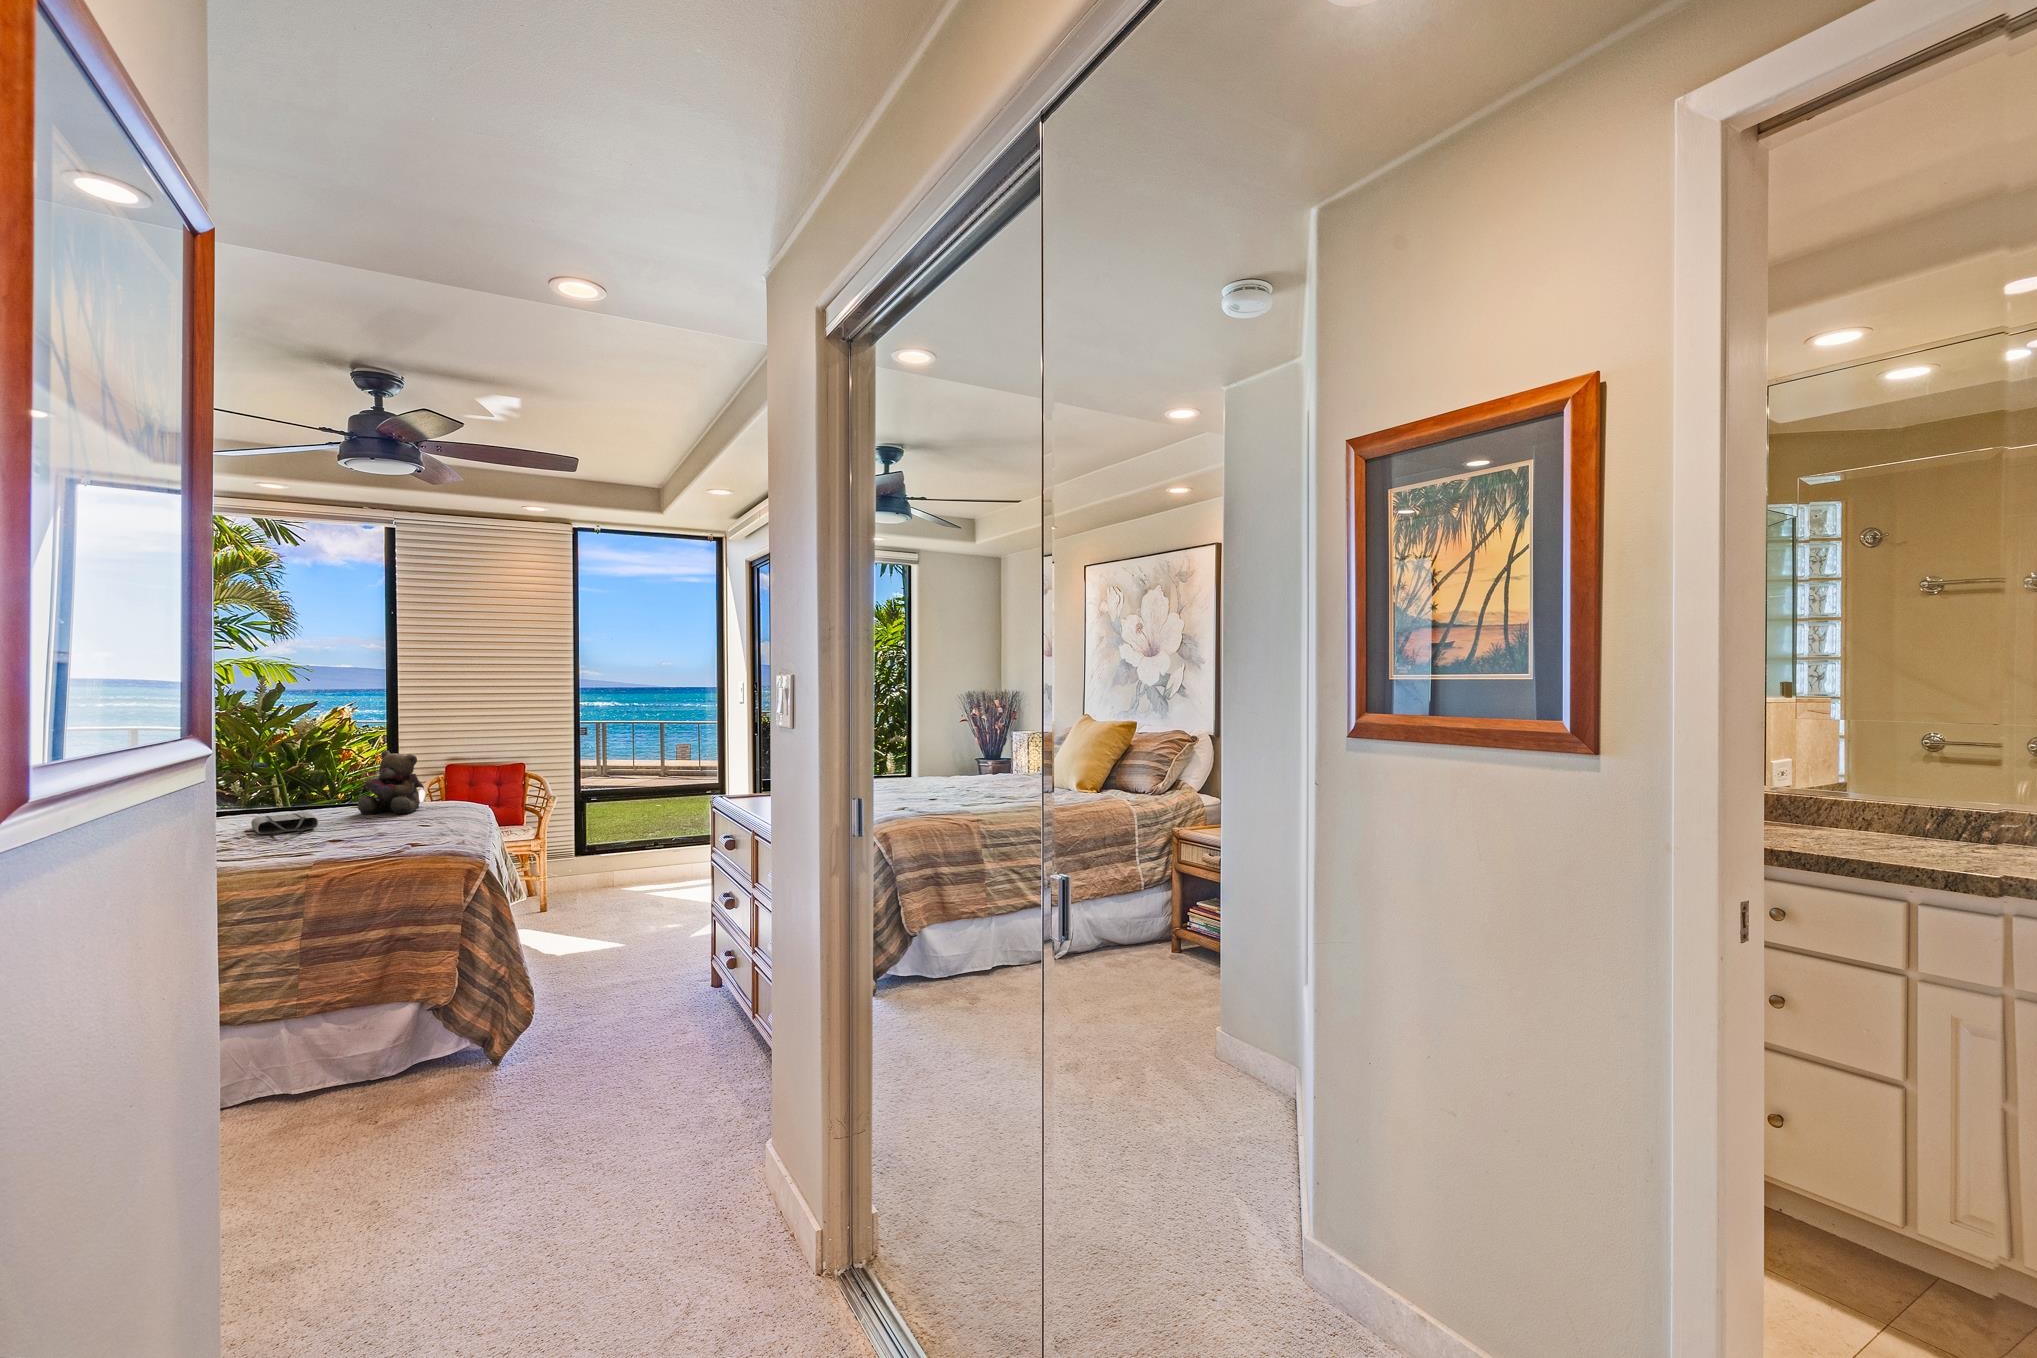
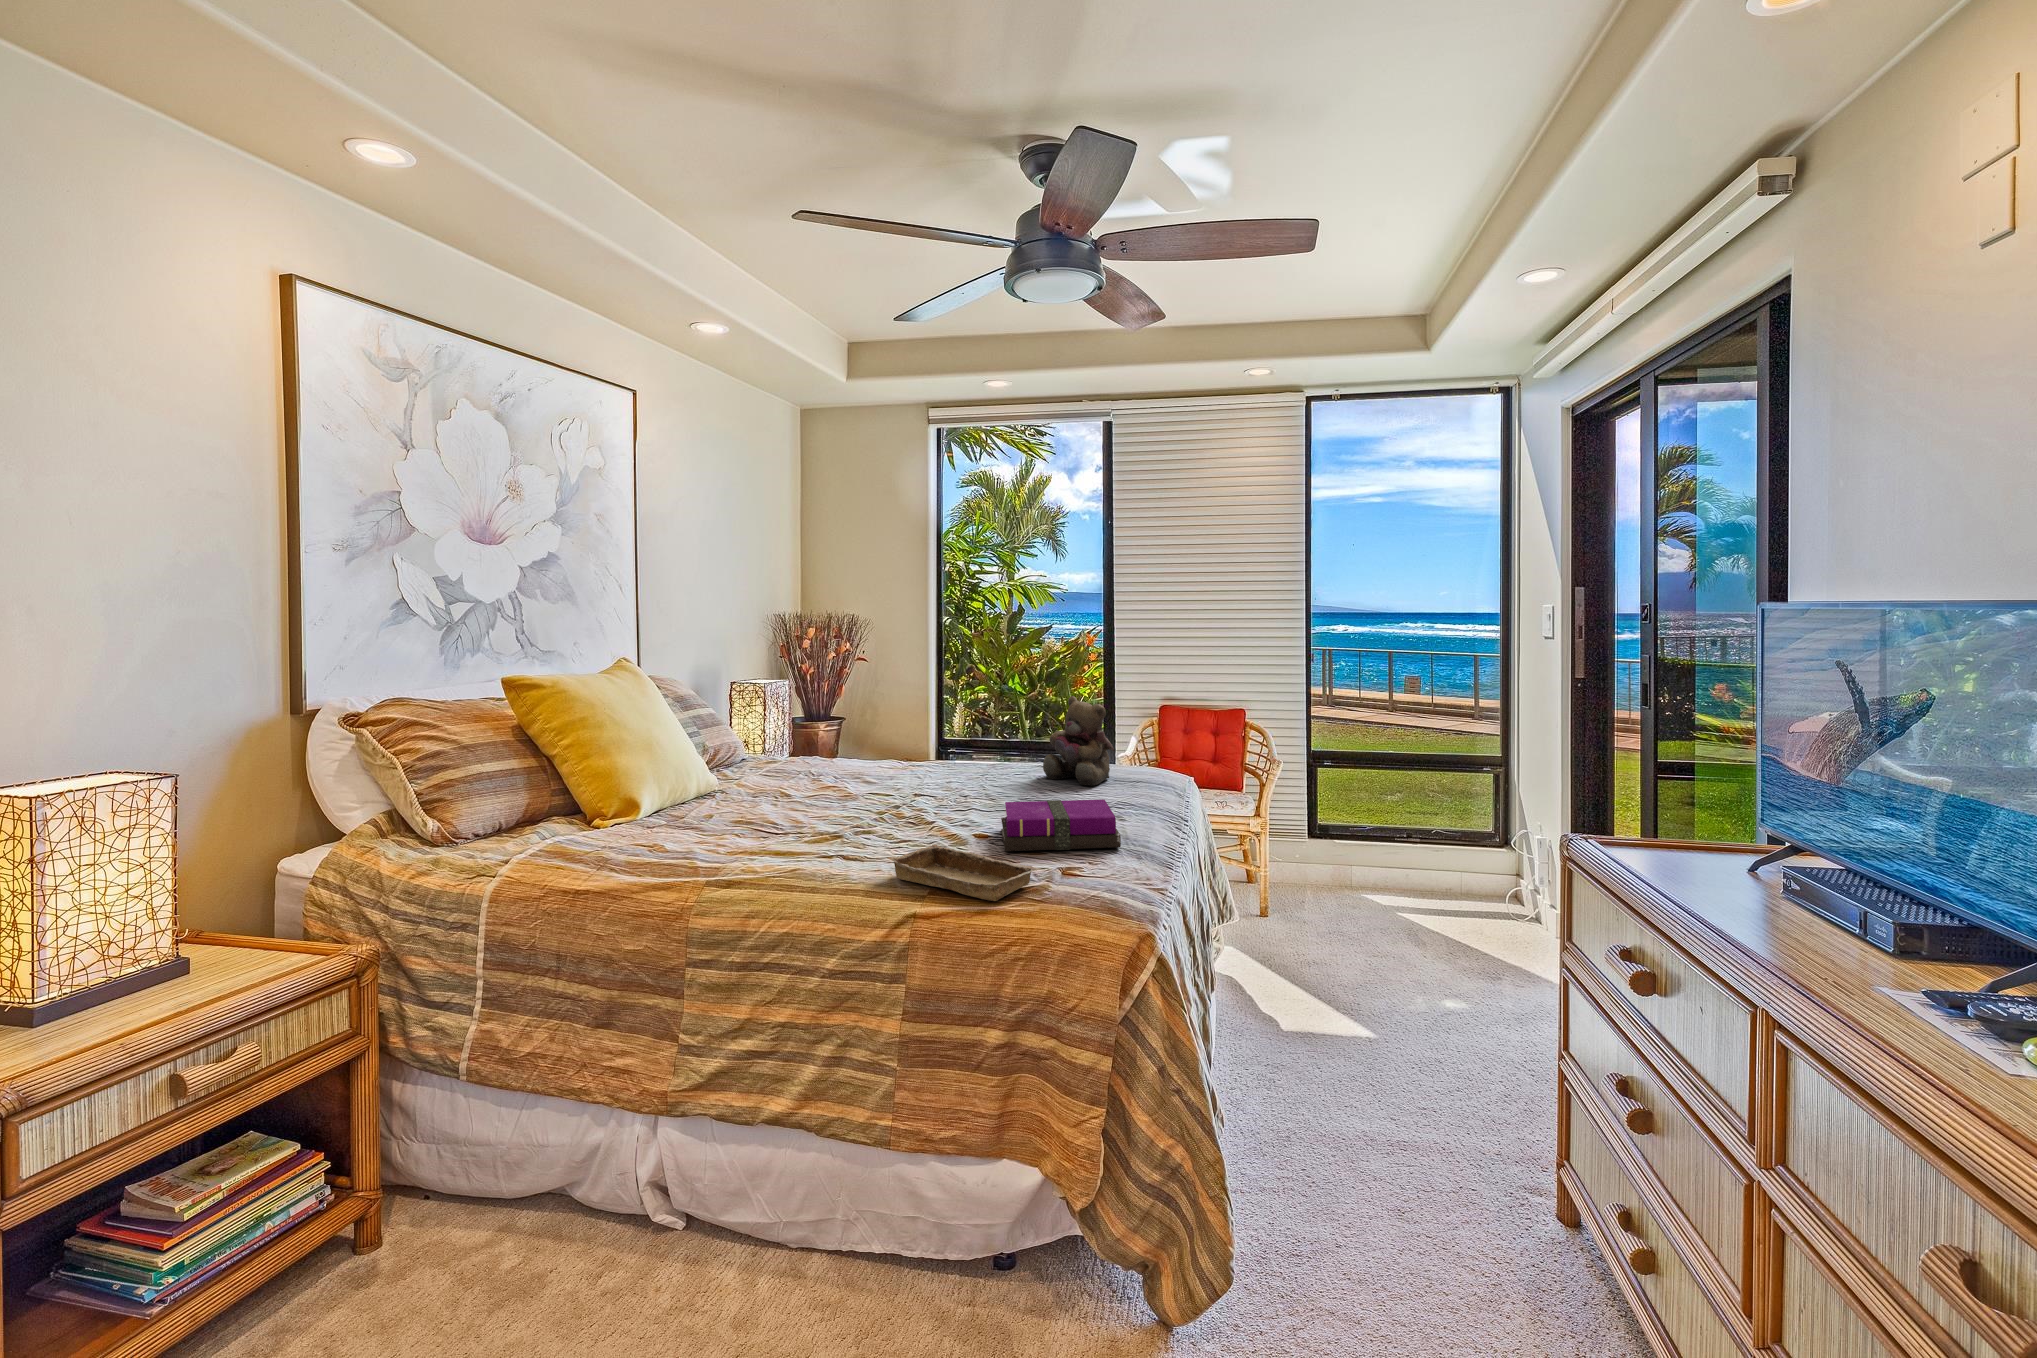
notebook: none [344,810,448,844] -> present [1001,799,1121,851]
tote bag: present [251,813,319,835] -> none [924,773,990,807]
tray: none [271,842,399,863] -> present [887,845,1040,901]

